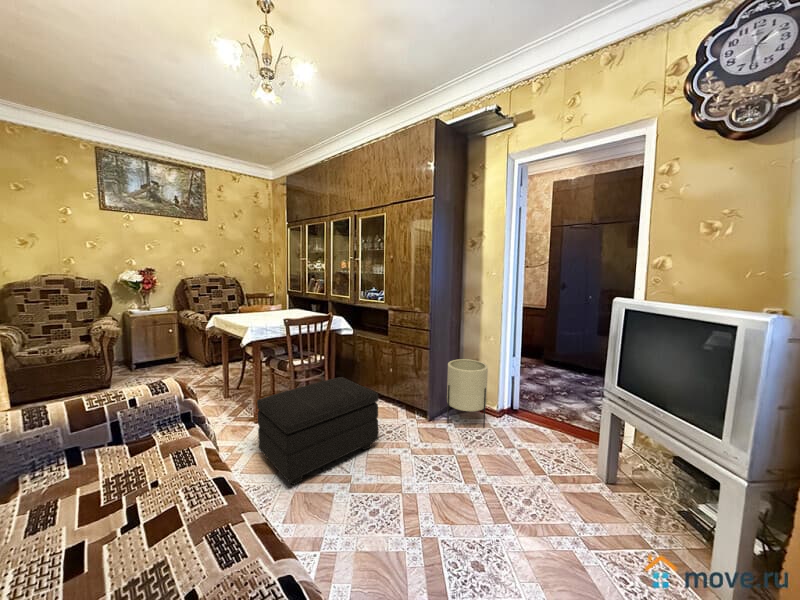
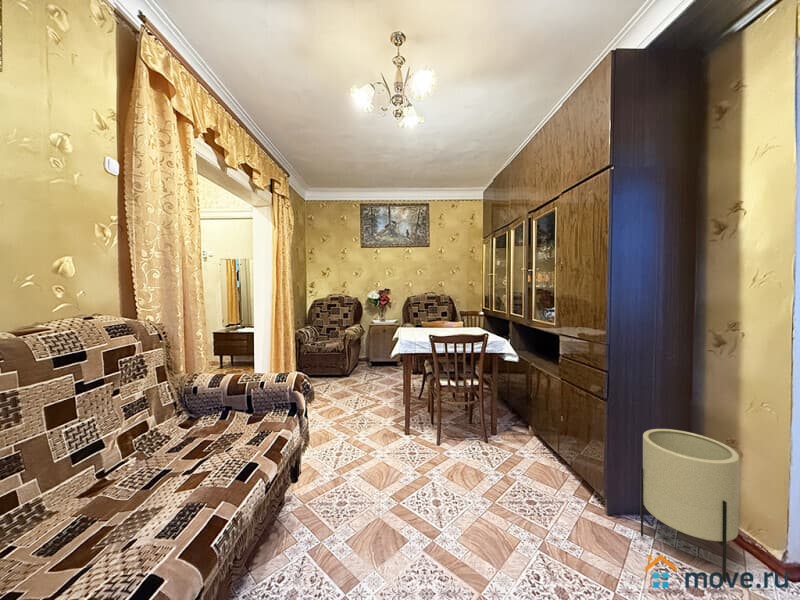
footstool: present [257,377,378,485] -> none [374,408,500,510]

